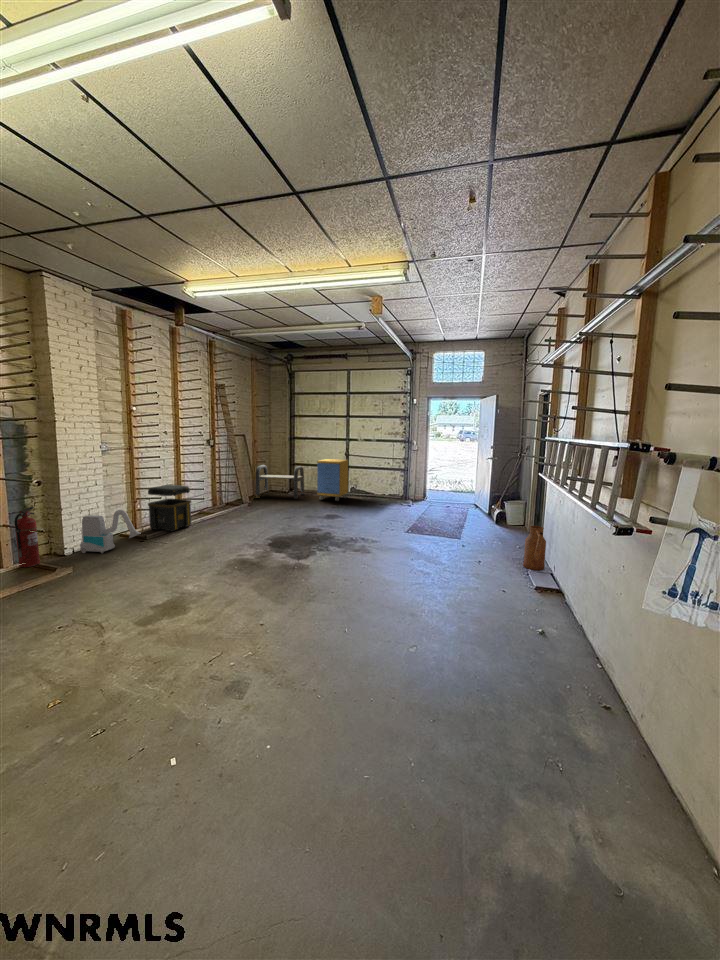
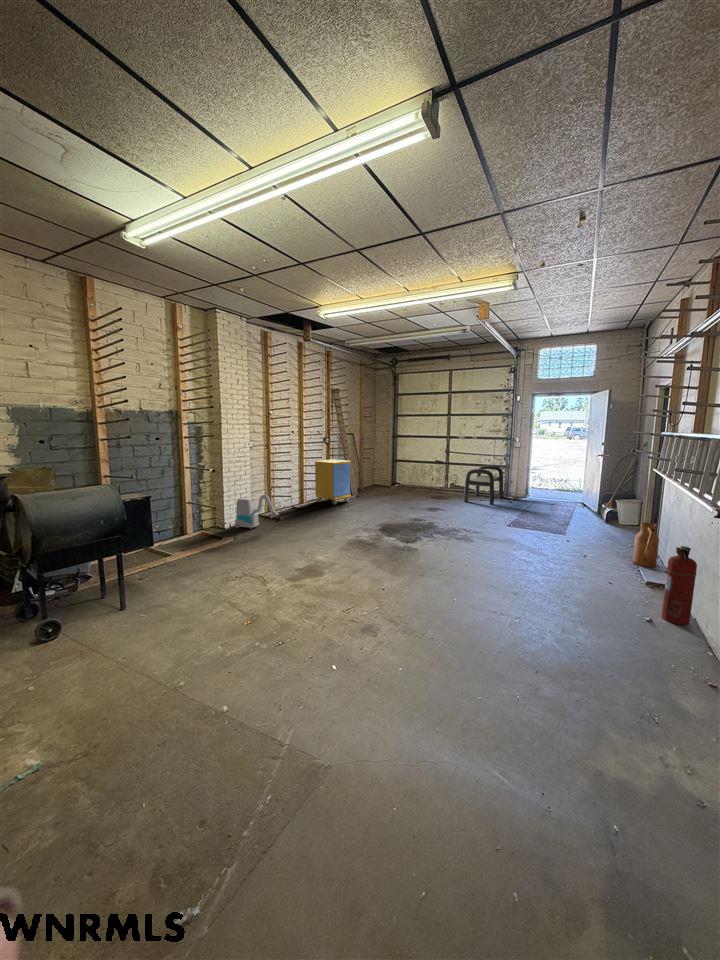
storage cabinet: present [317,459,348,501] -> present [315,460,351,505]
bench: present [256,465,304,499] -> present [464,465,503,505]
toolbox: present [148,485,191,531] -> none [280,476,314,515]
fire extinguisher: present [14,507,40,567] -> present [662,546,697,625]

